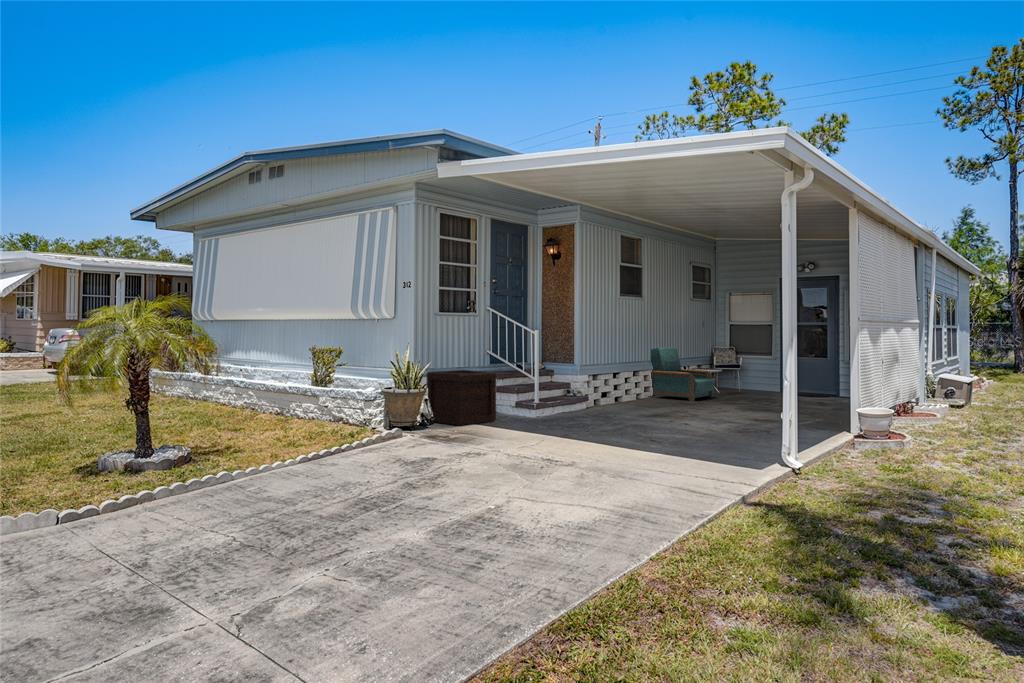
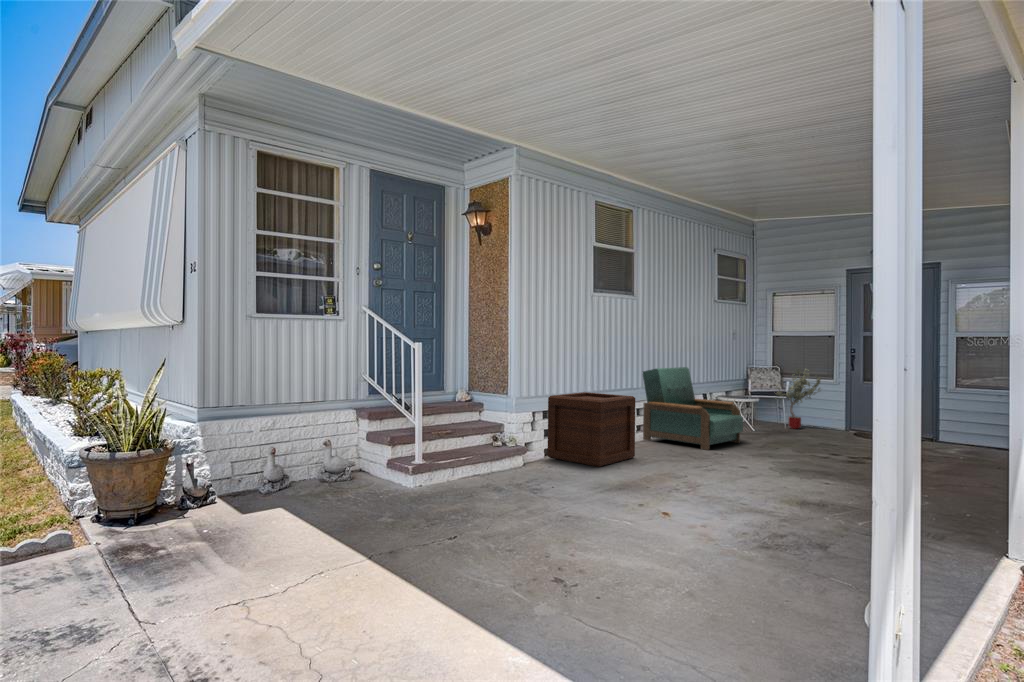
potted tree: none [729,348,765,391] -> present [776,369,821,429]
wooden crate: present [426,370,496,426] -> present [548,392,635,467]

